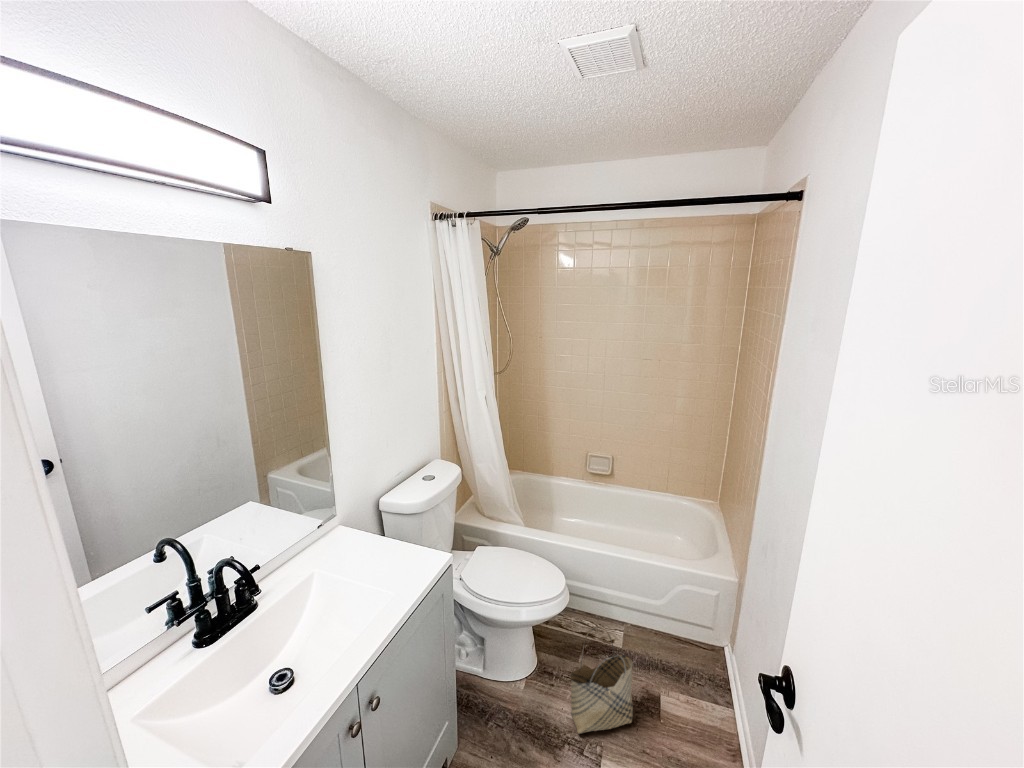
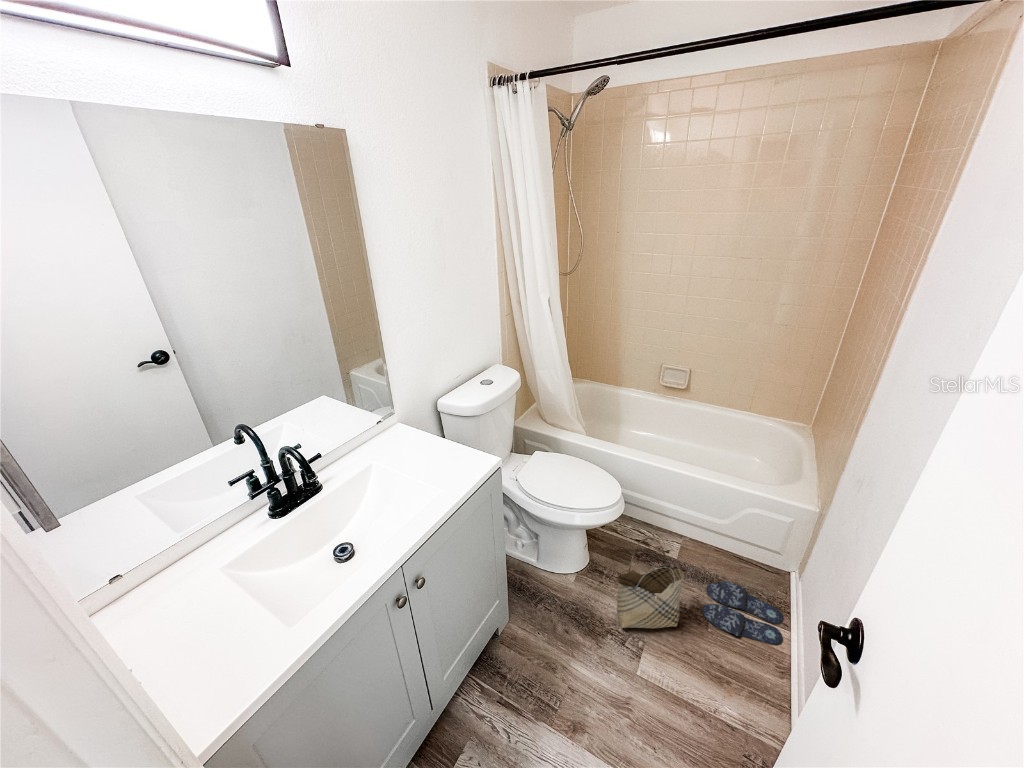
slippers: none [652,666,730,728] -> present [702,581,783,645]

